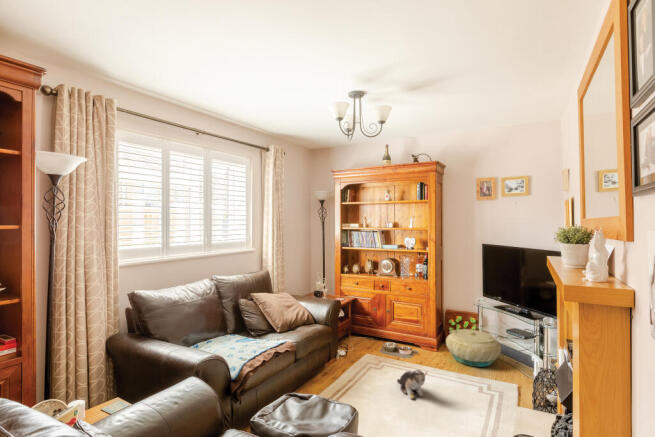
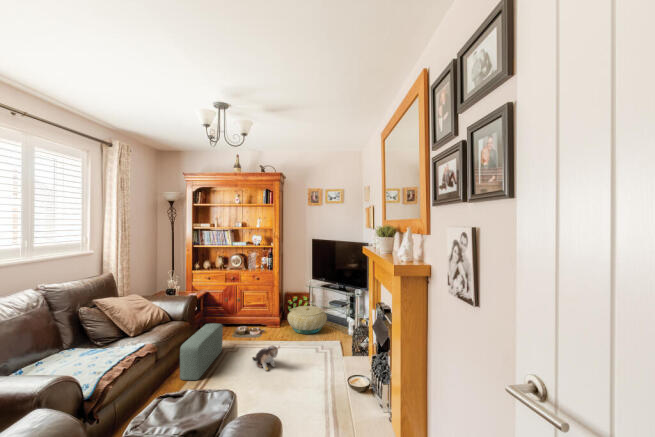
pouf: none [320,332,367,389] -> present [180,323,223,380]

